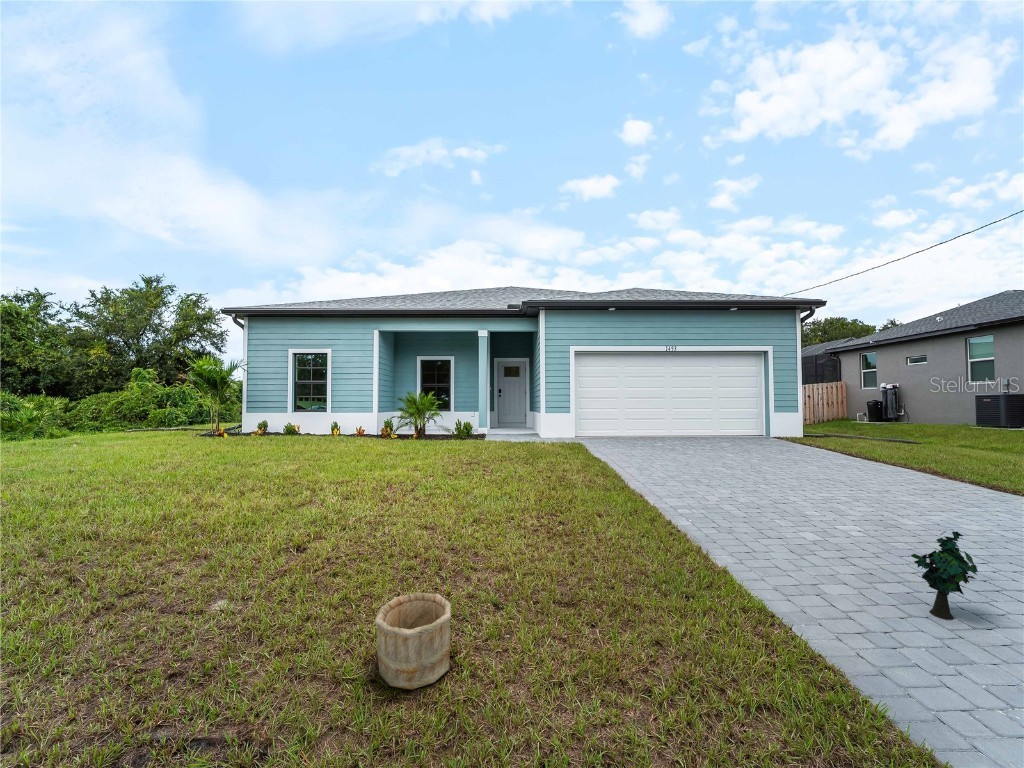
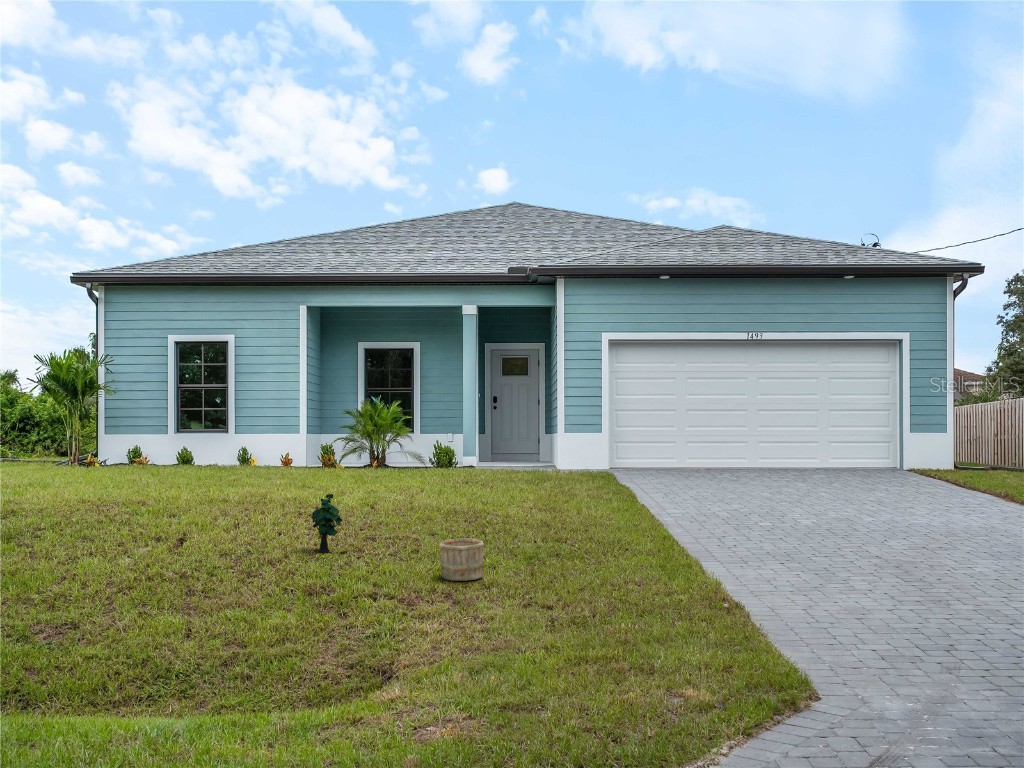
decorative plant: present [911,531,978,620] -> present [307,494,342,553]

